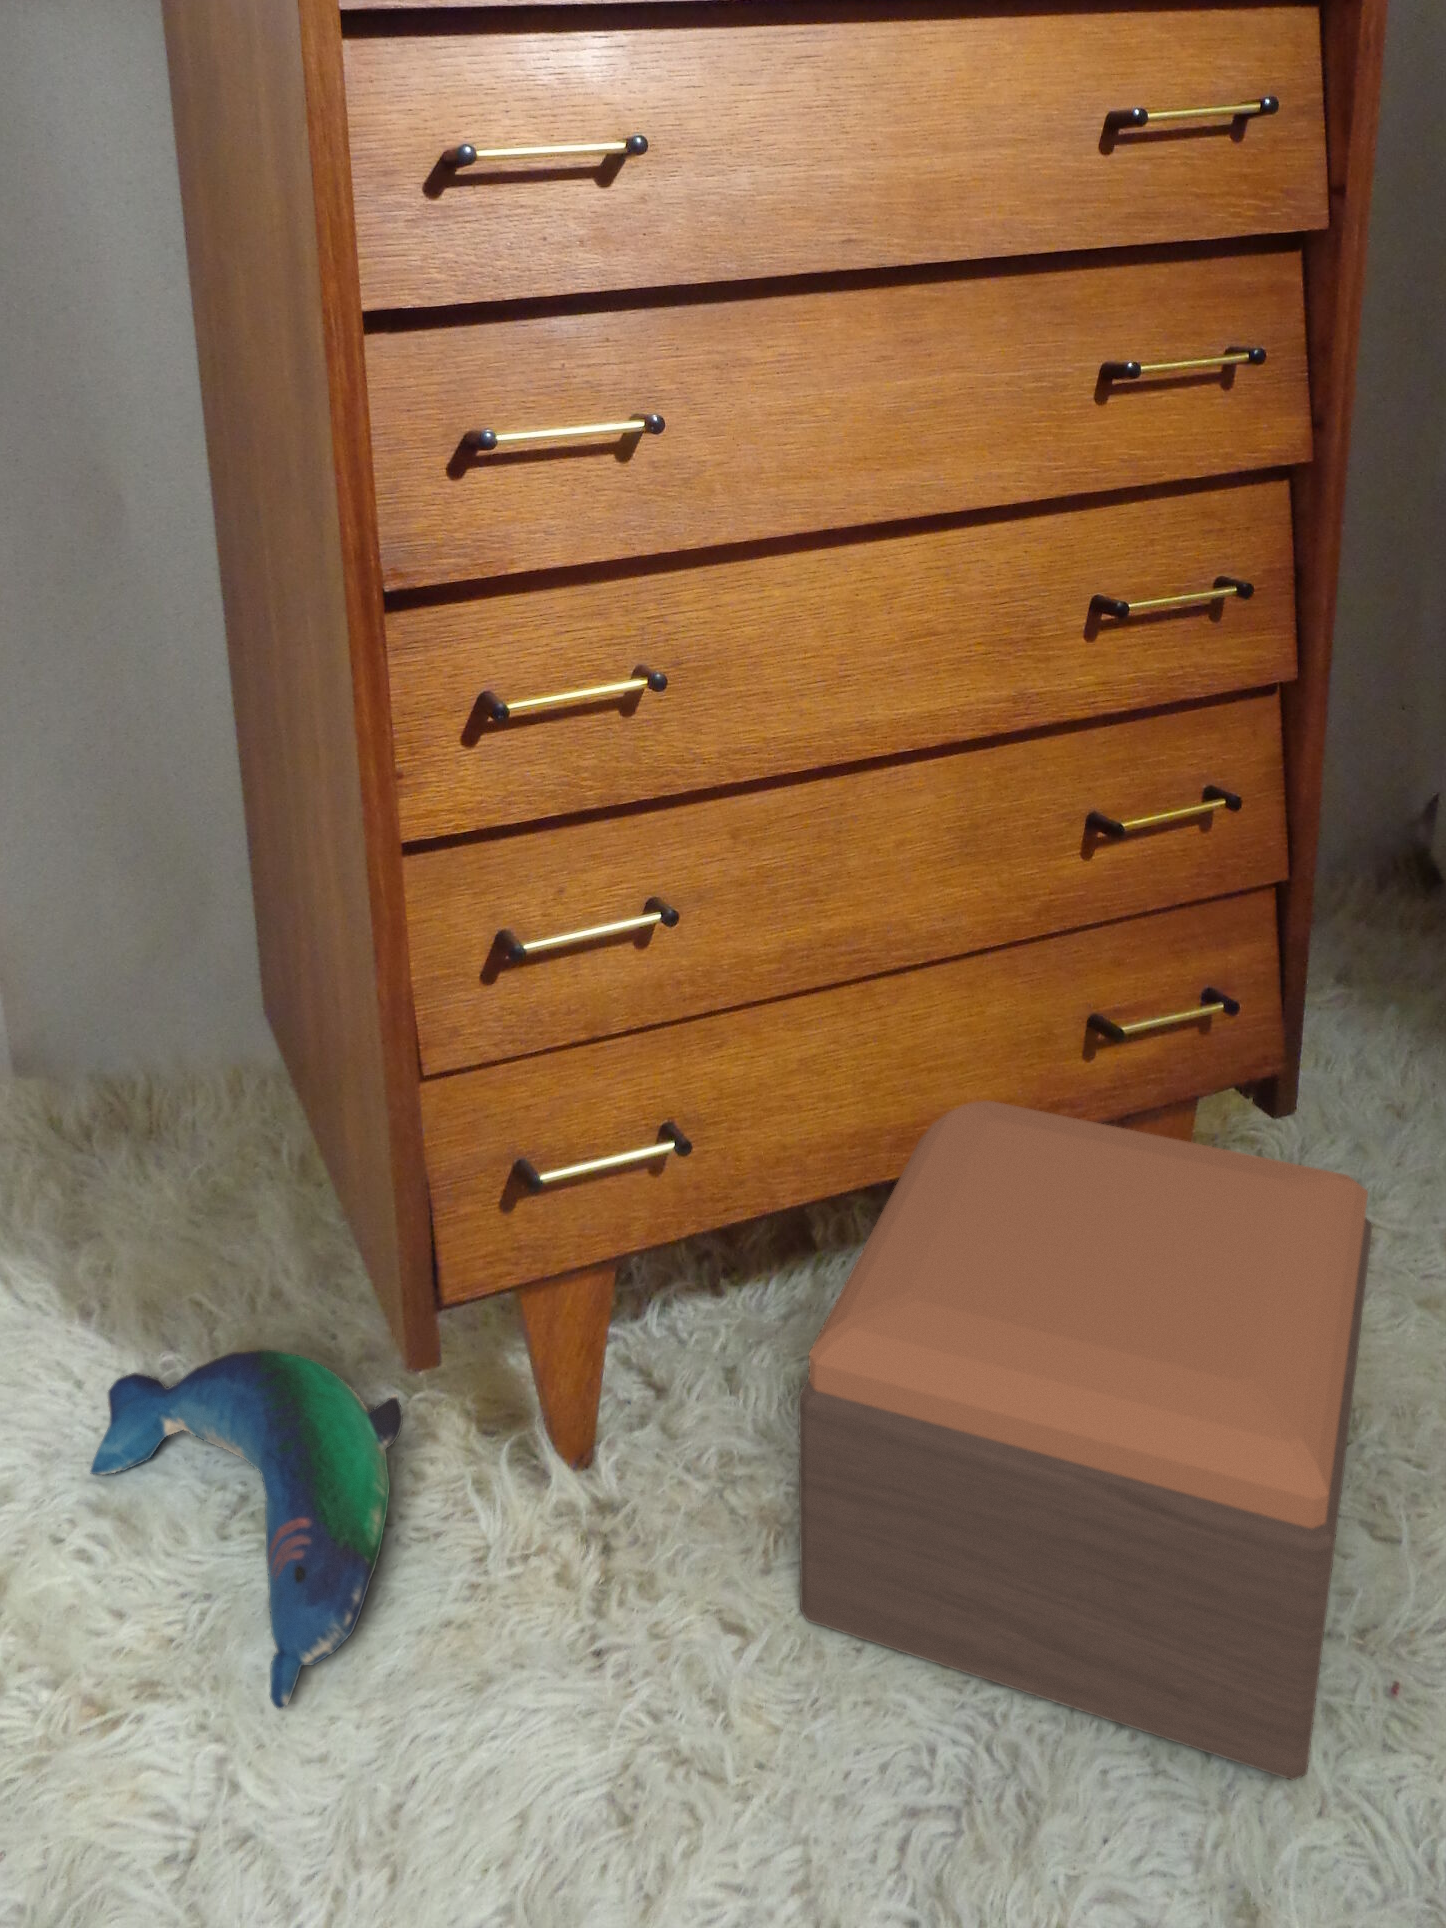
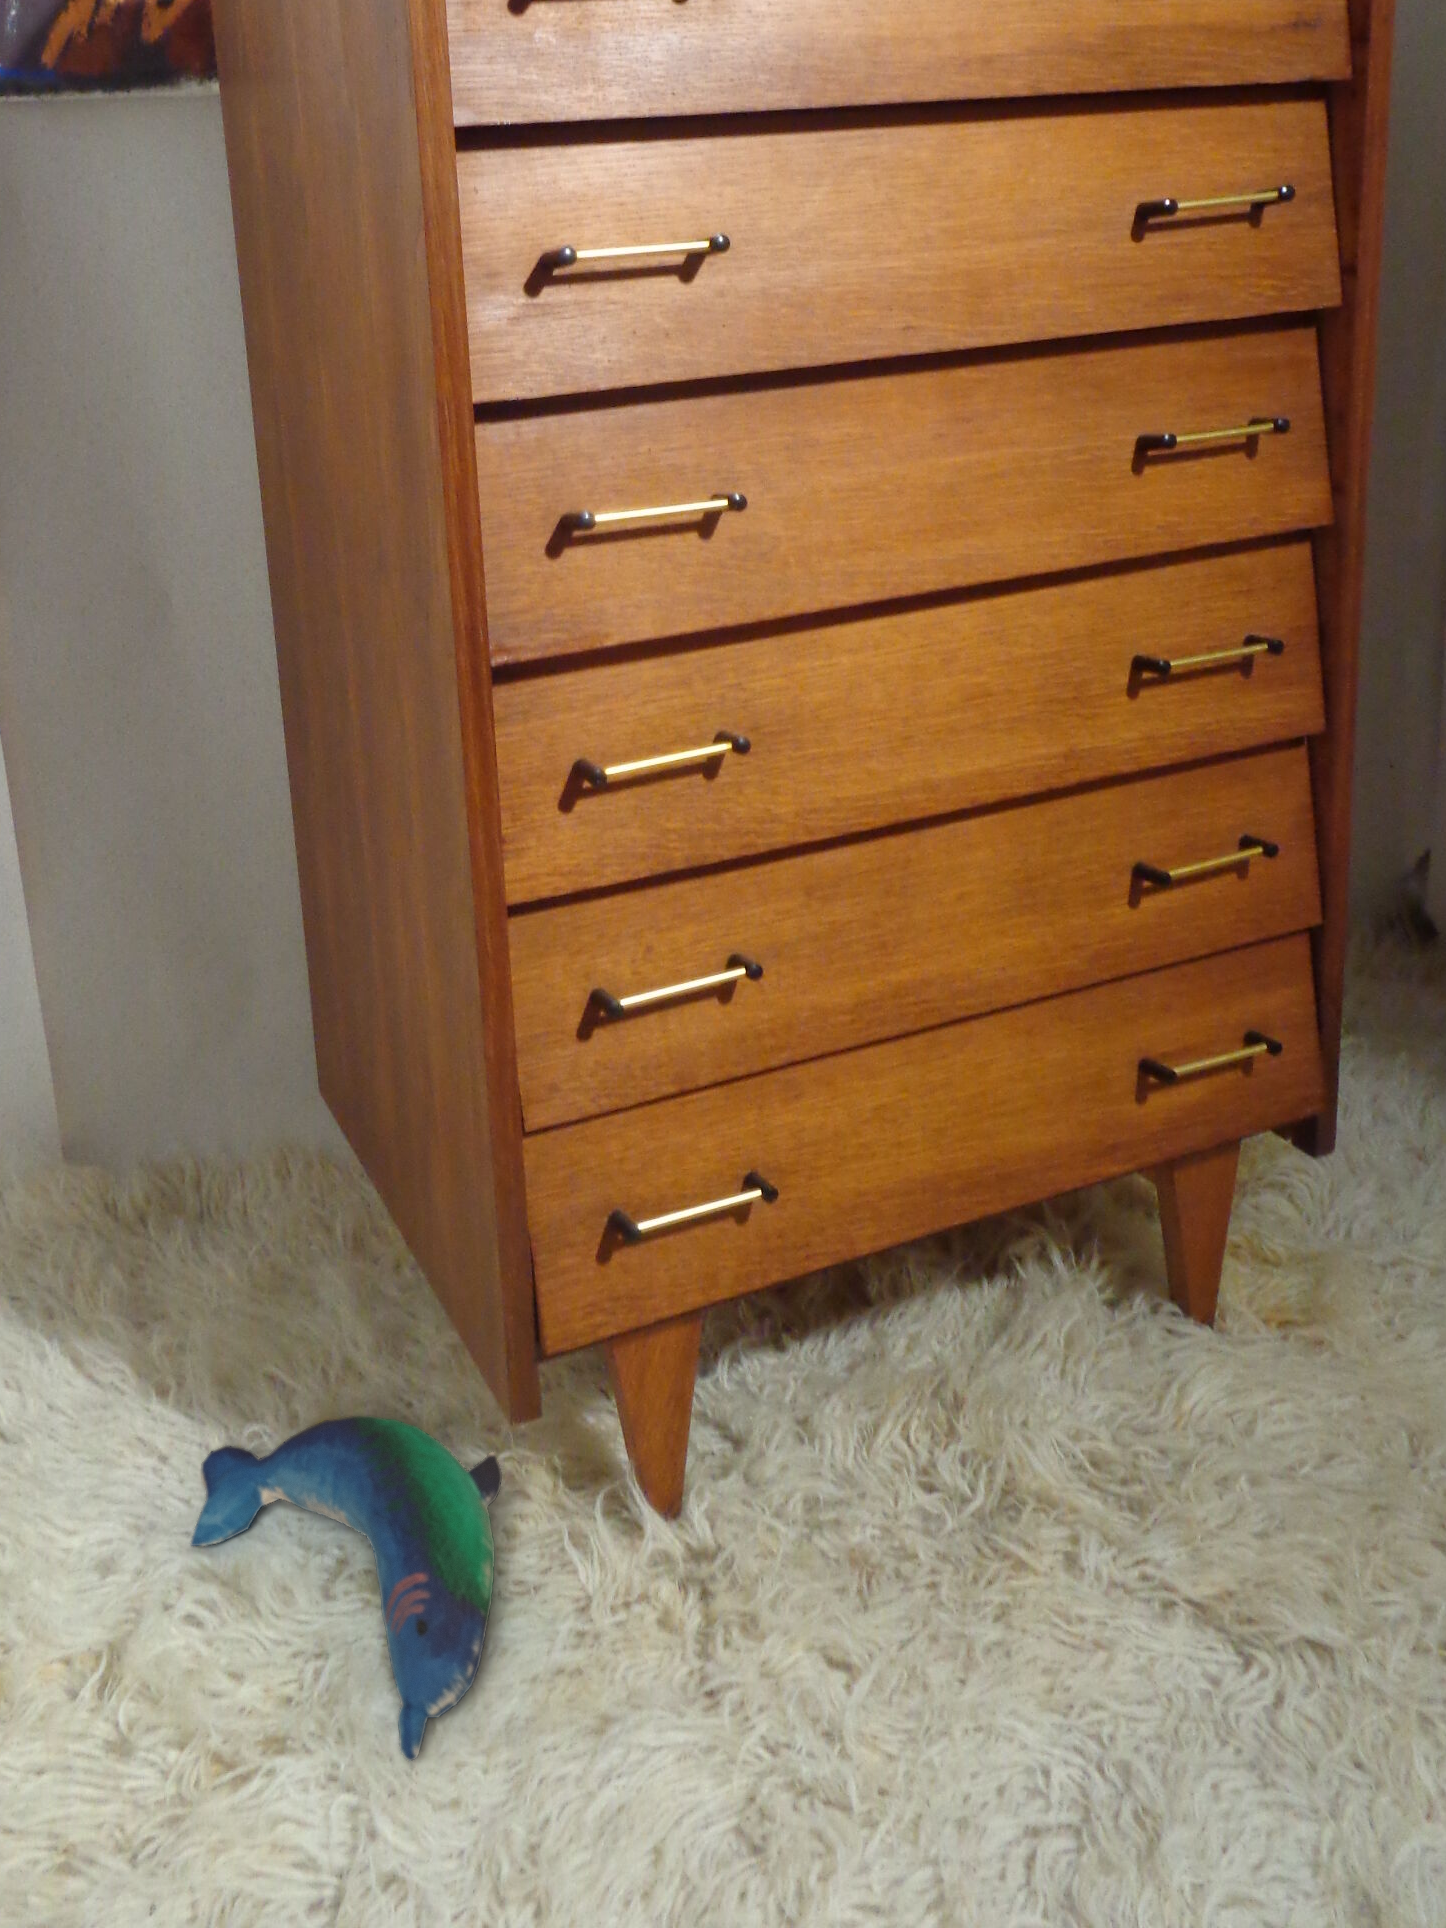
footstool: present [798,1101,1372,1780] -> none [900,1140,1430,1784]

